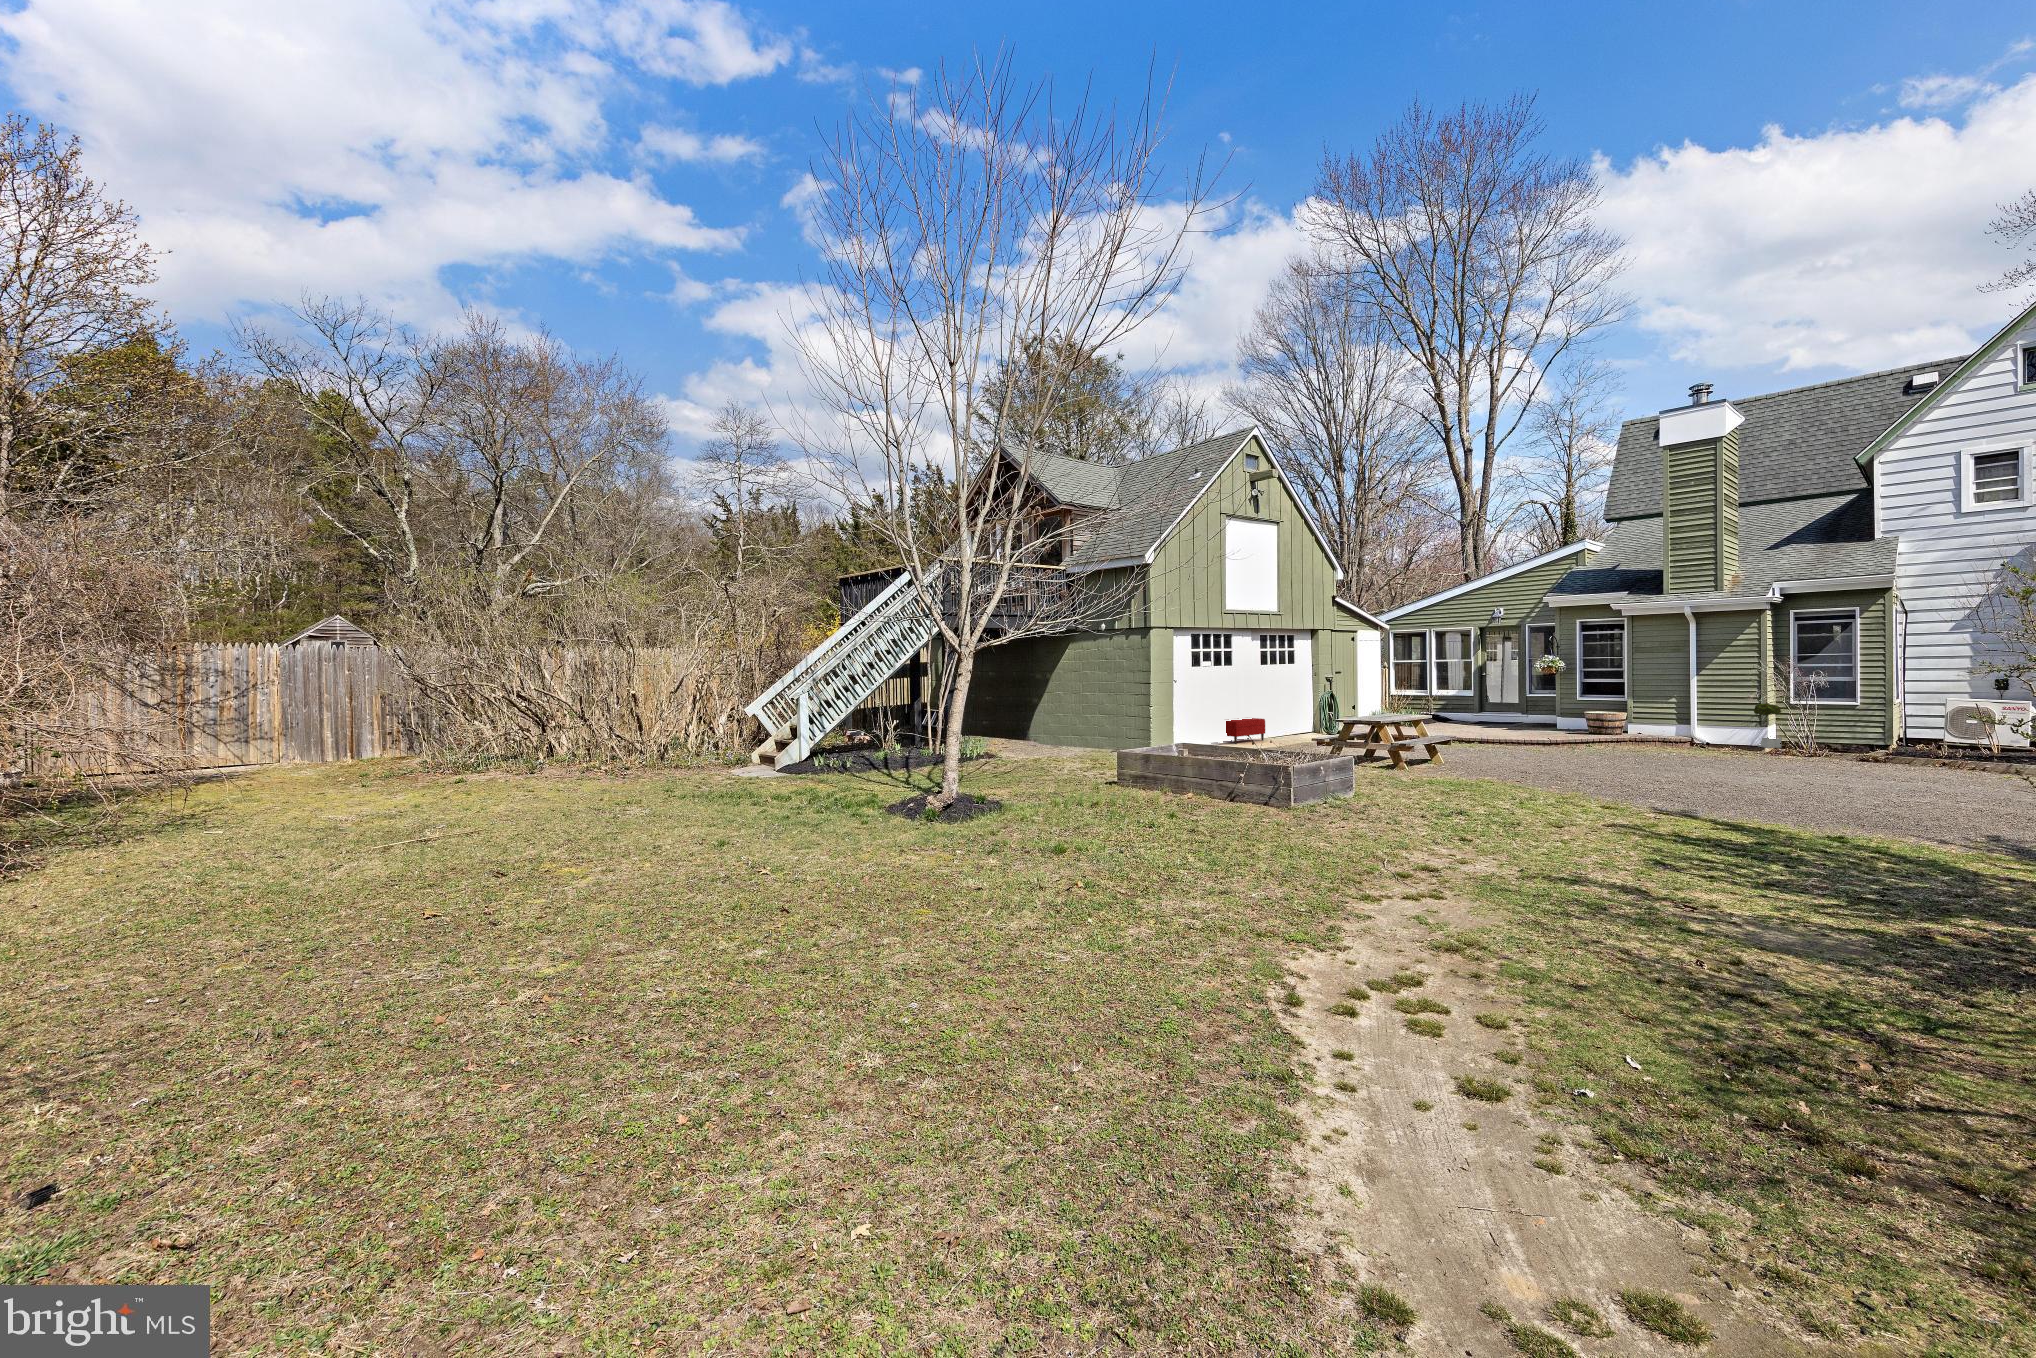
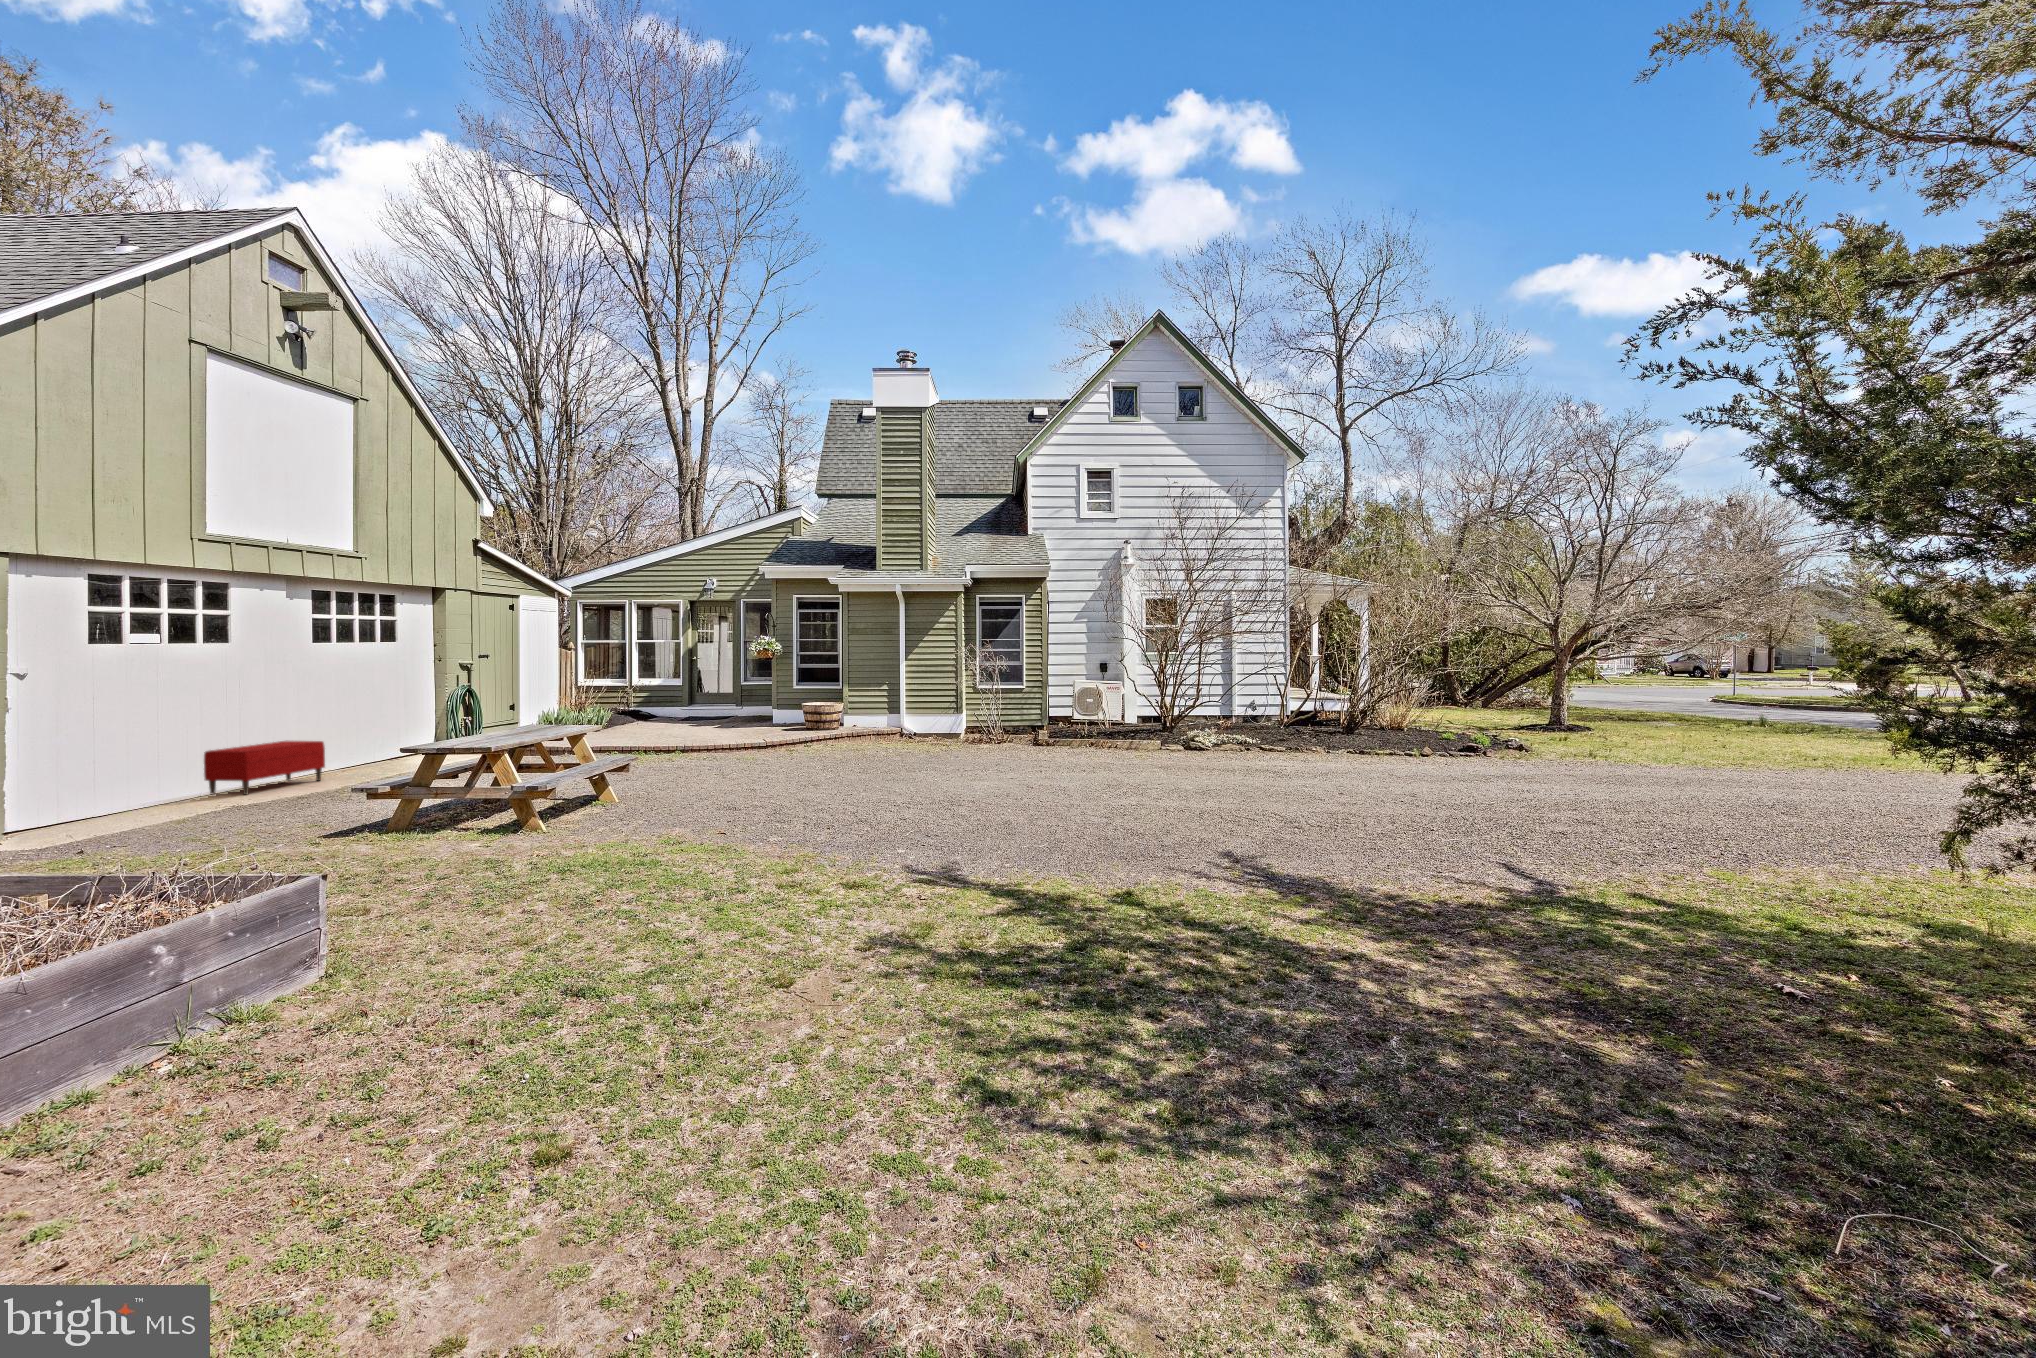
potted tree: present [1754,703,1781,748] -> none [951,689,973,736]

